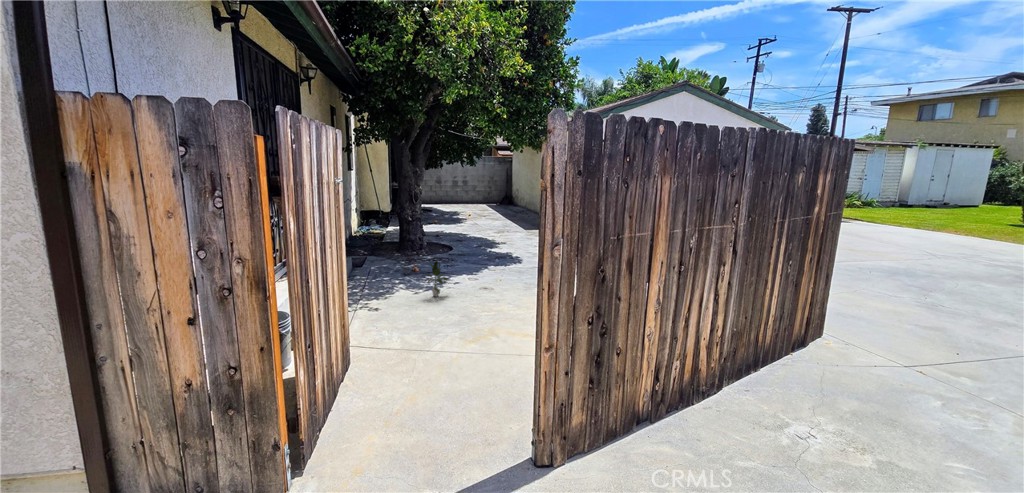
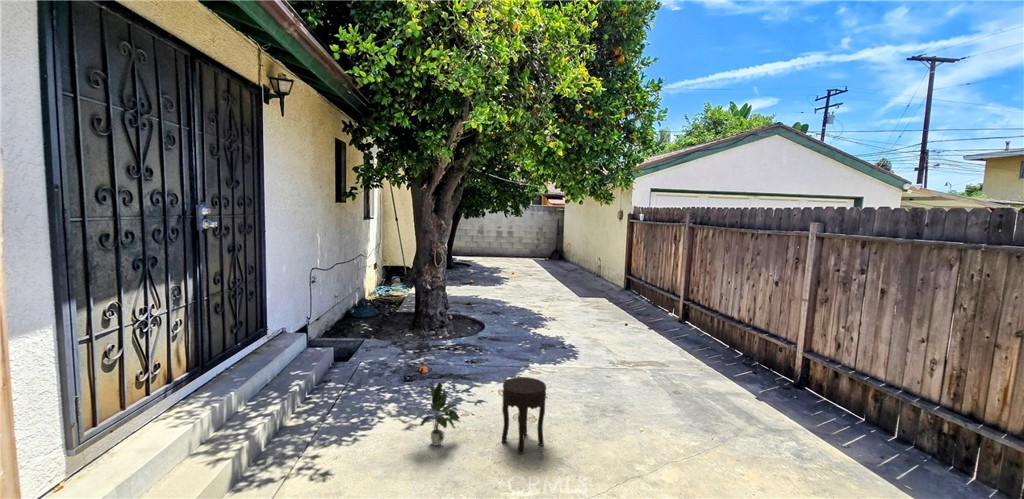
side table: none [473,258,499,298] -> present [502,377,546,454]

